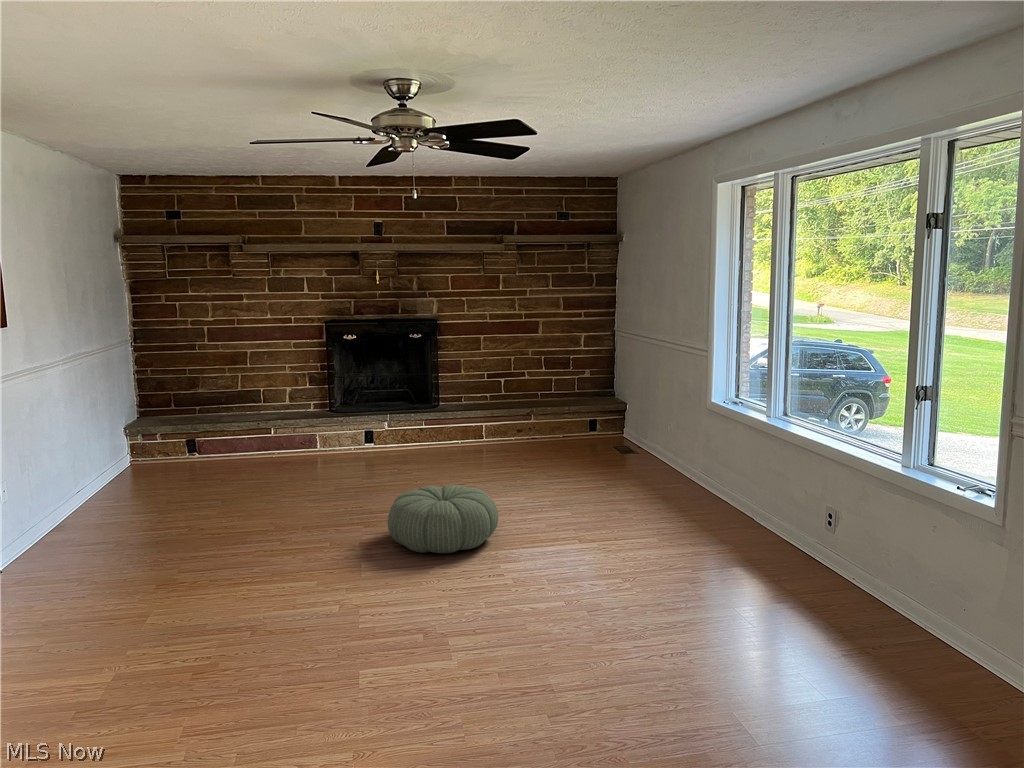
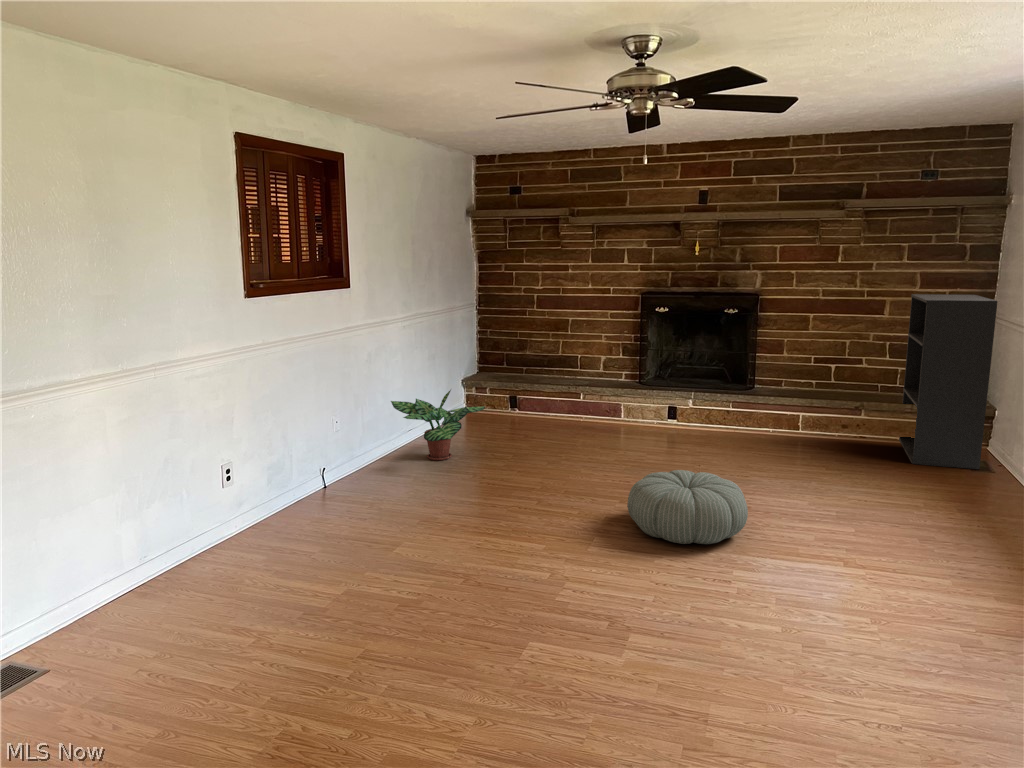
bookshelf: none [561,314,630,456] -> present [899,294,997,469]
potted plant: none [61,436,185,522] -> present [391,390,485,461]

